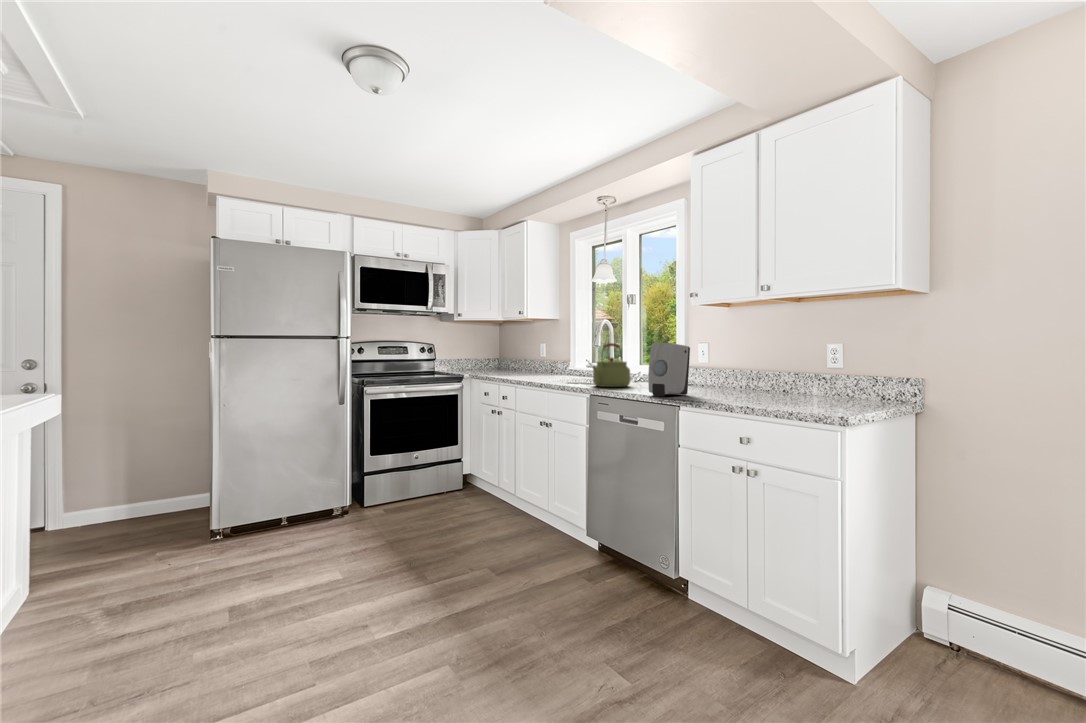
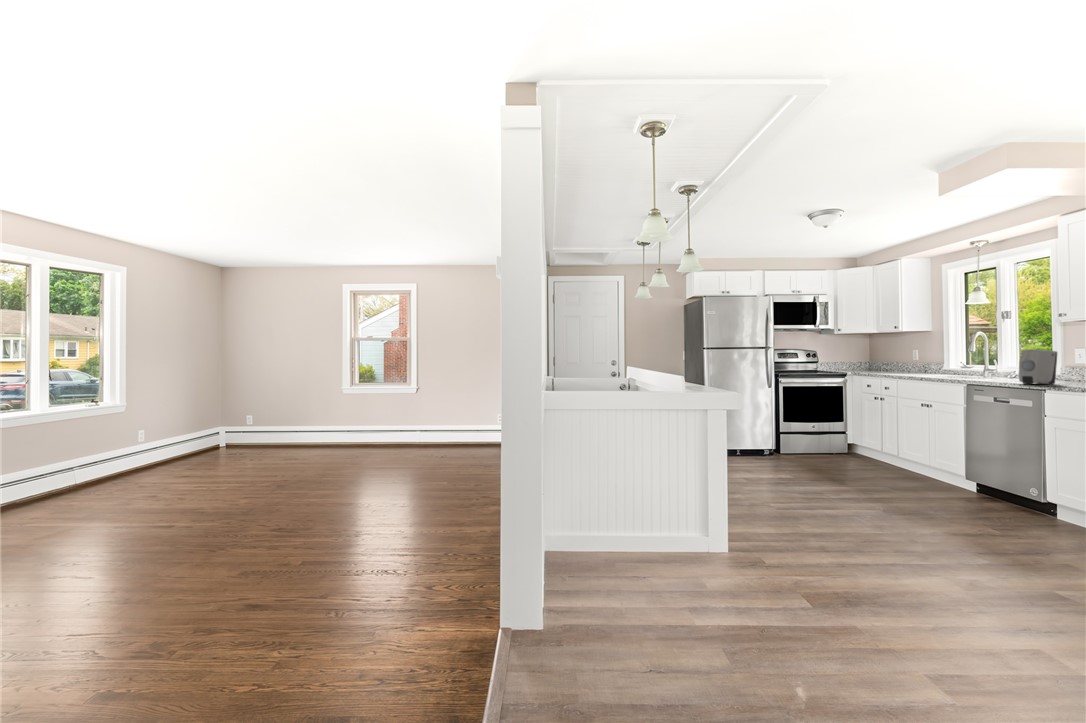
kettle: present [593,343,630,387] -> none [969,349,1004,380]

